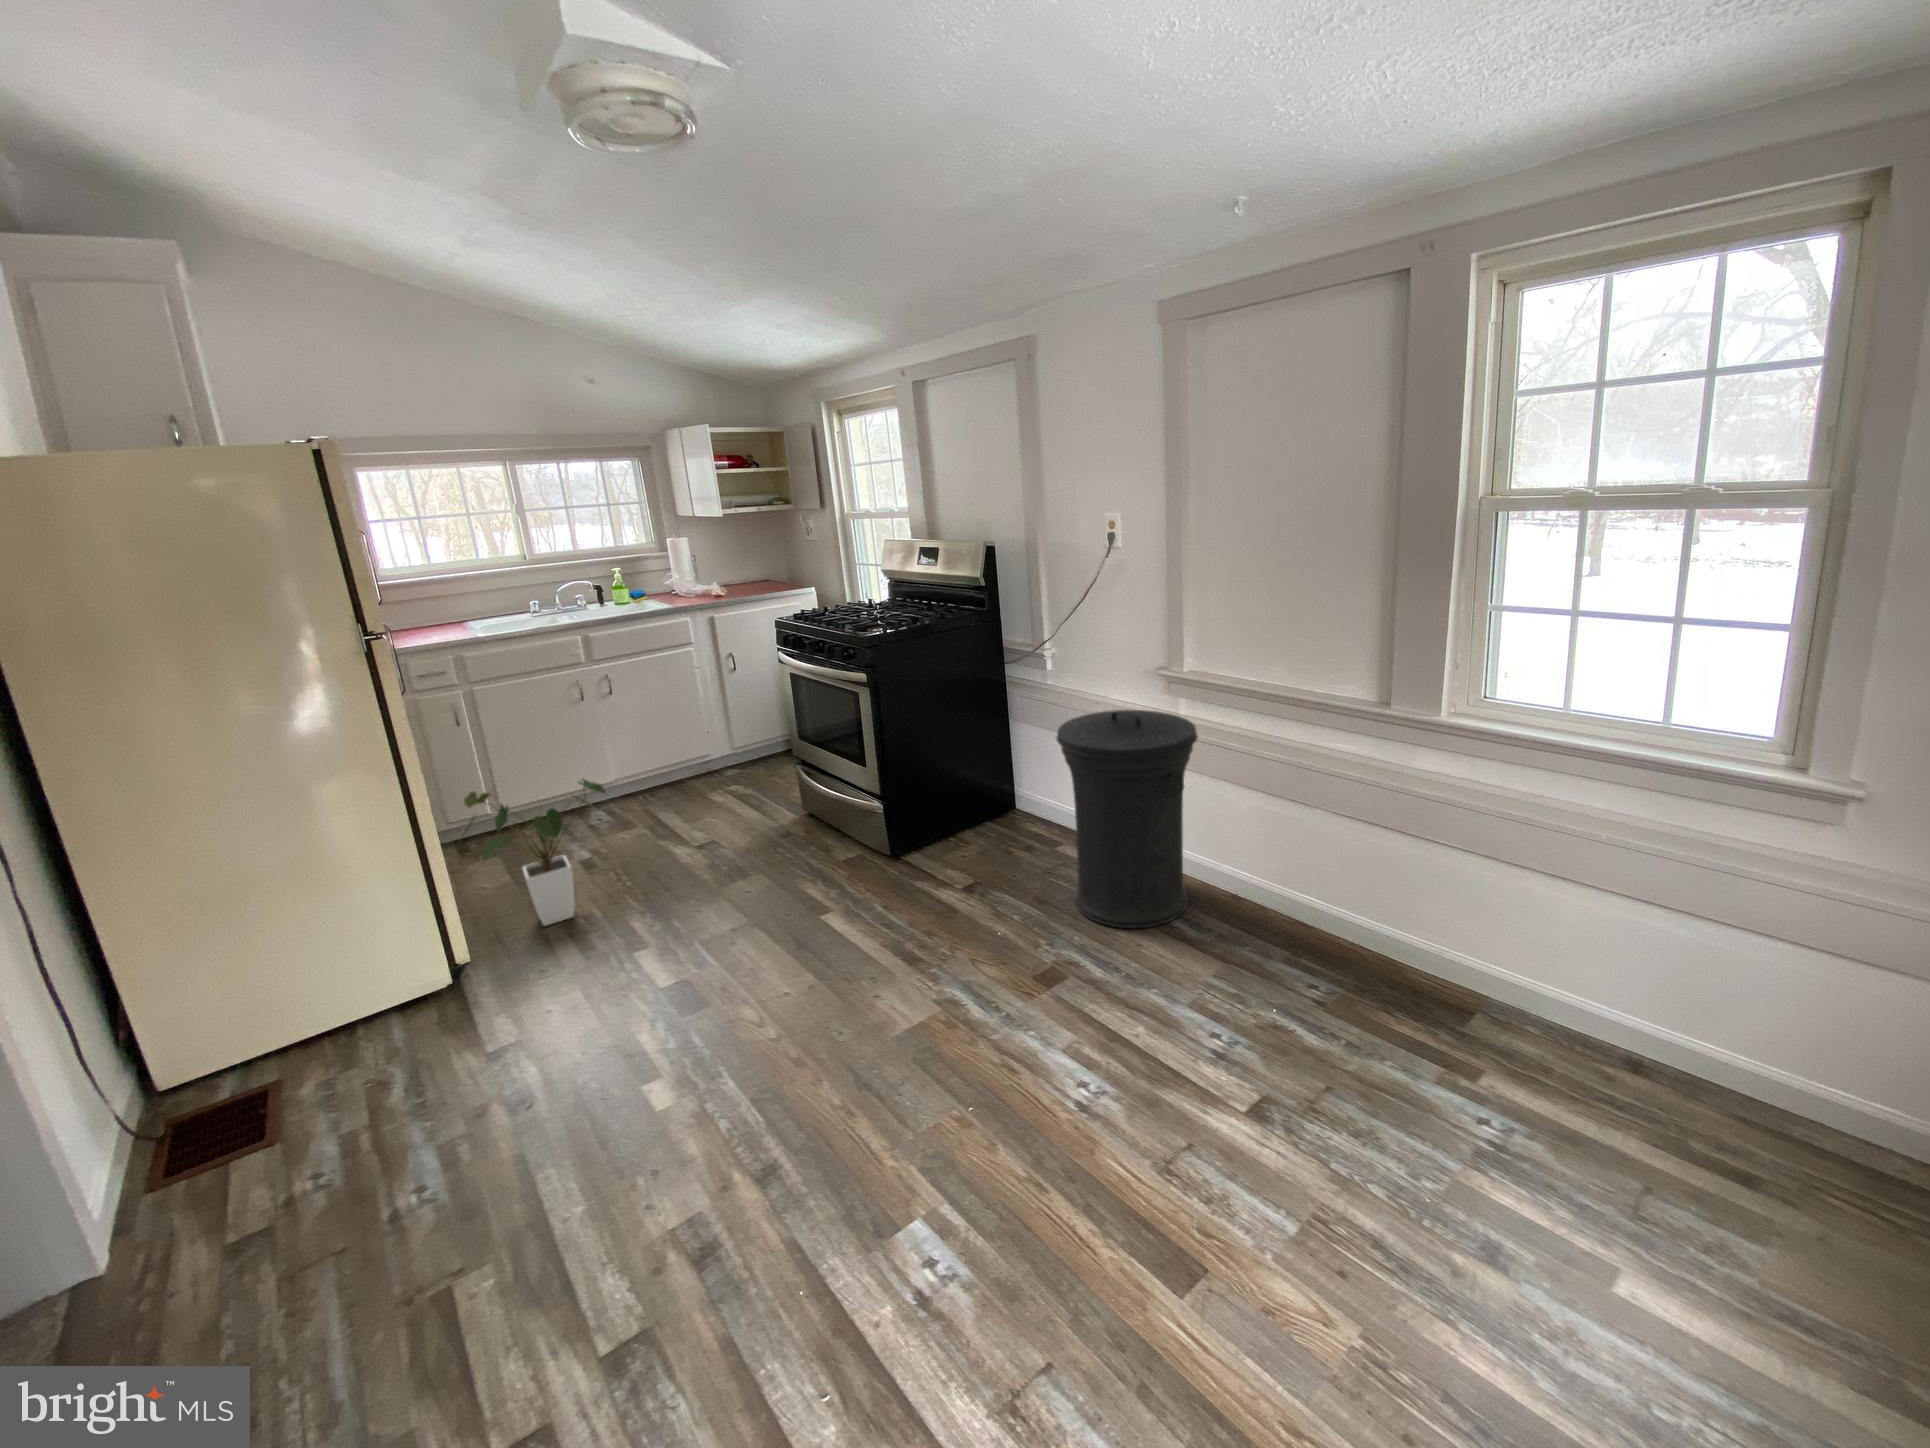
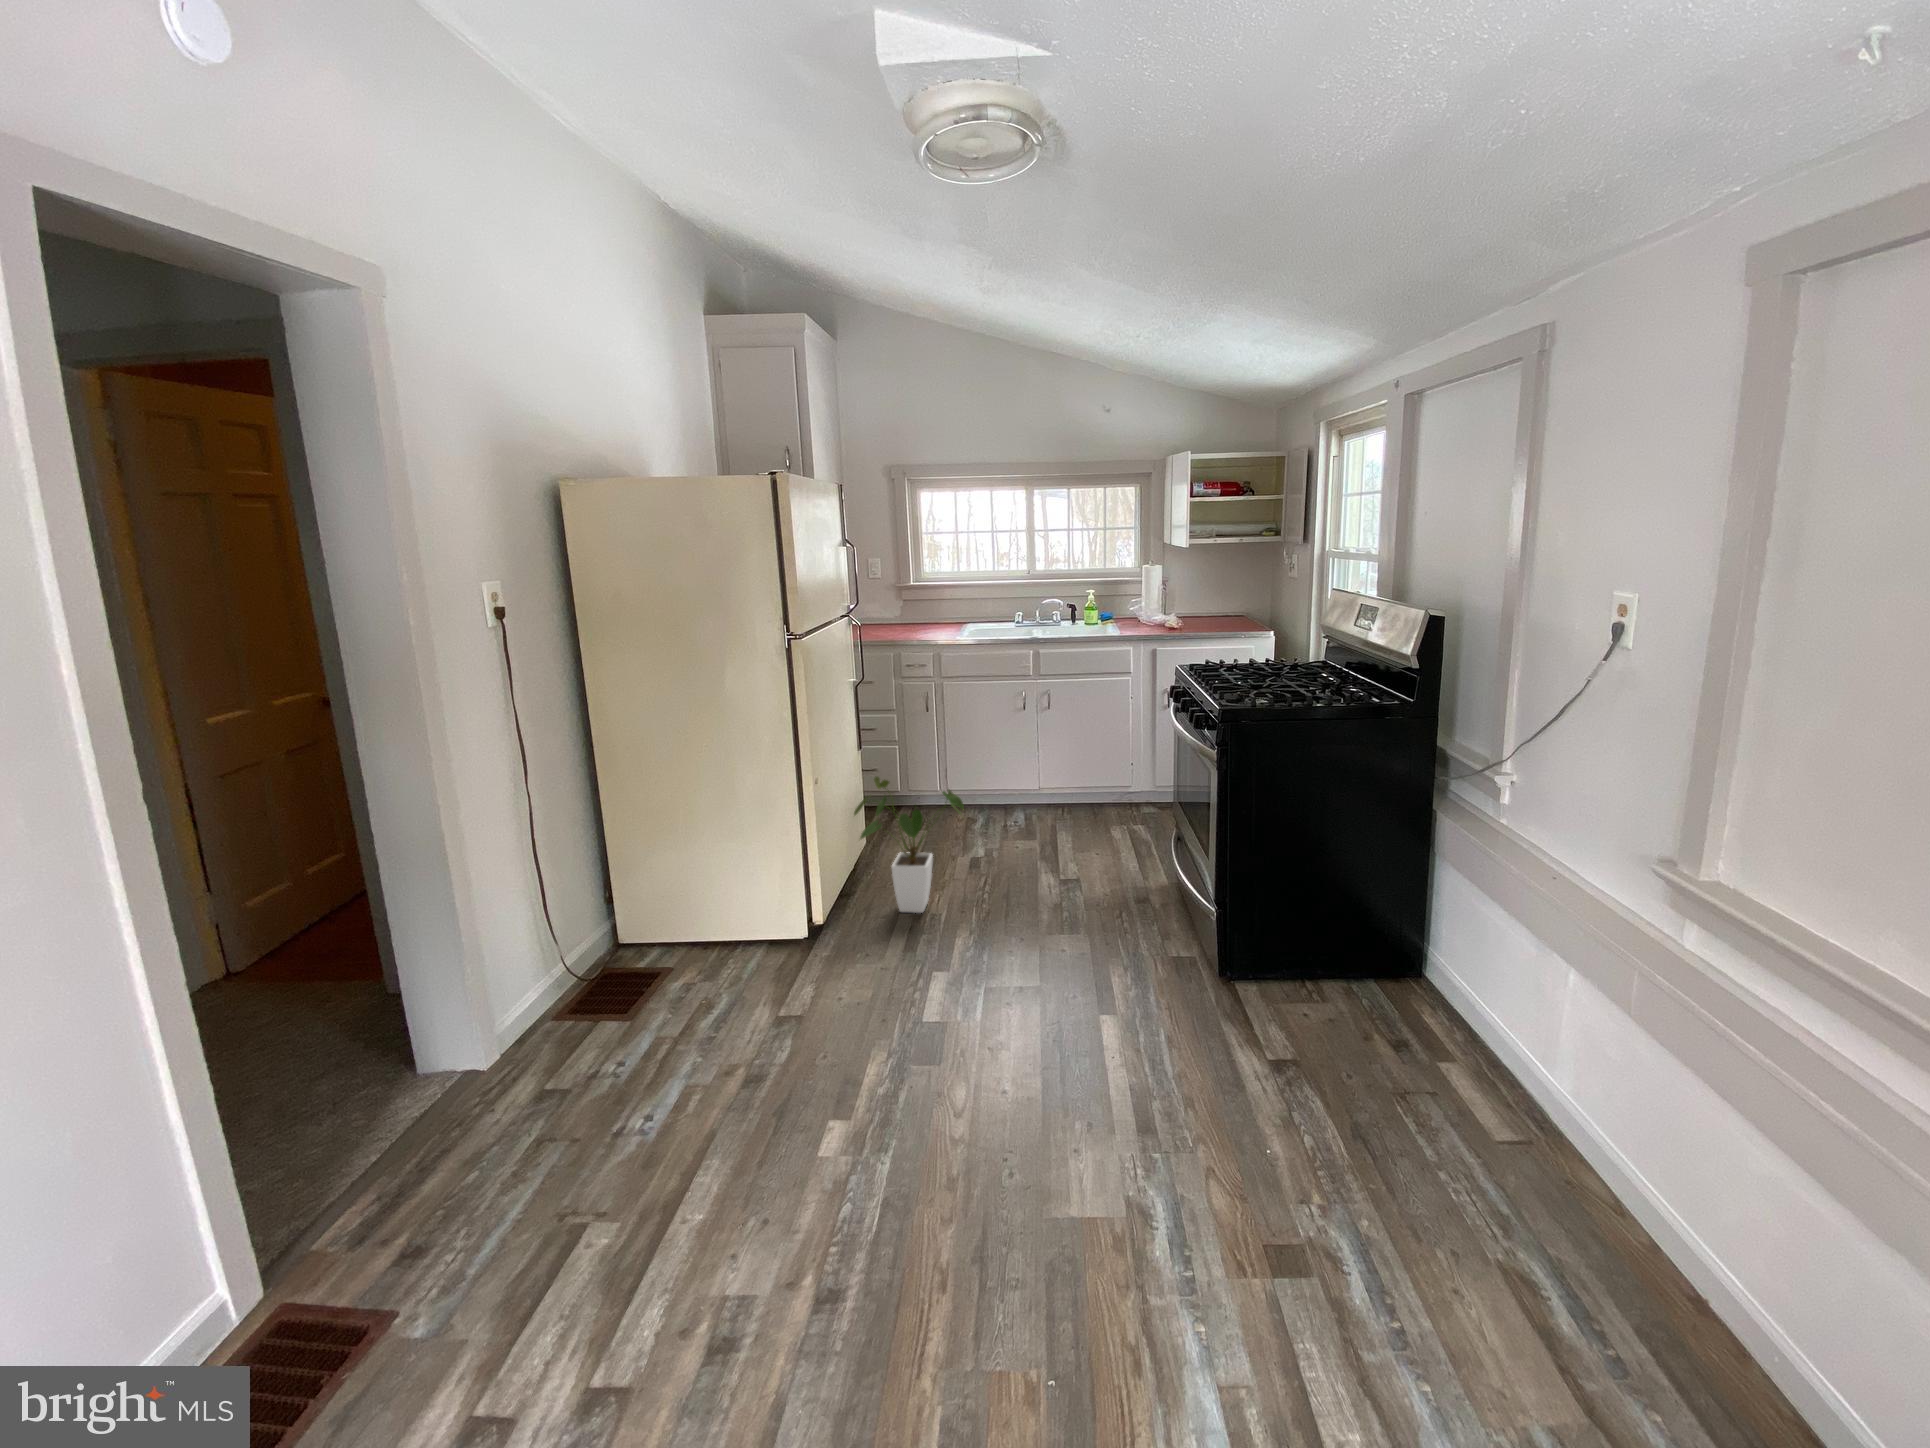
trash can: present [1056,710,1198,928] -> none [1405,894,1682,1293]

